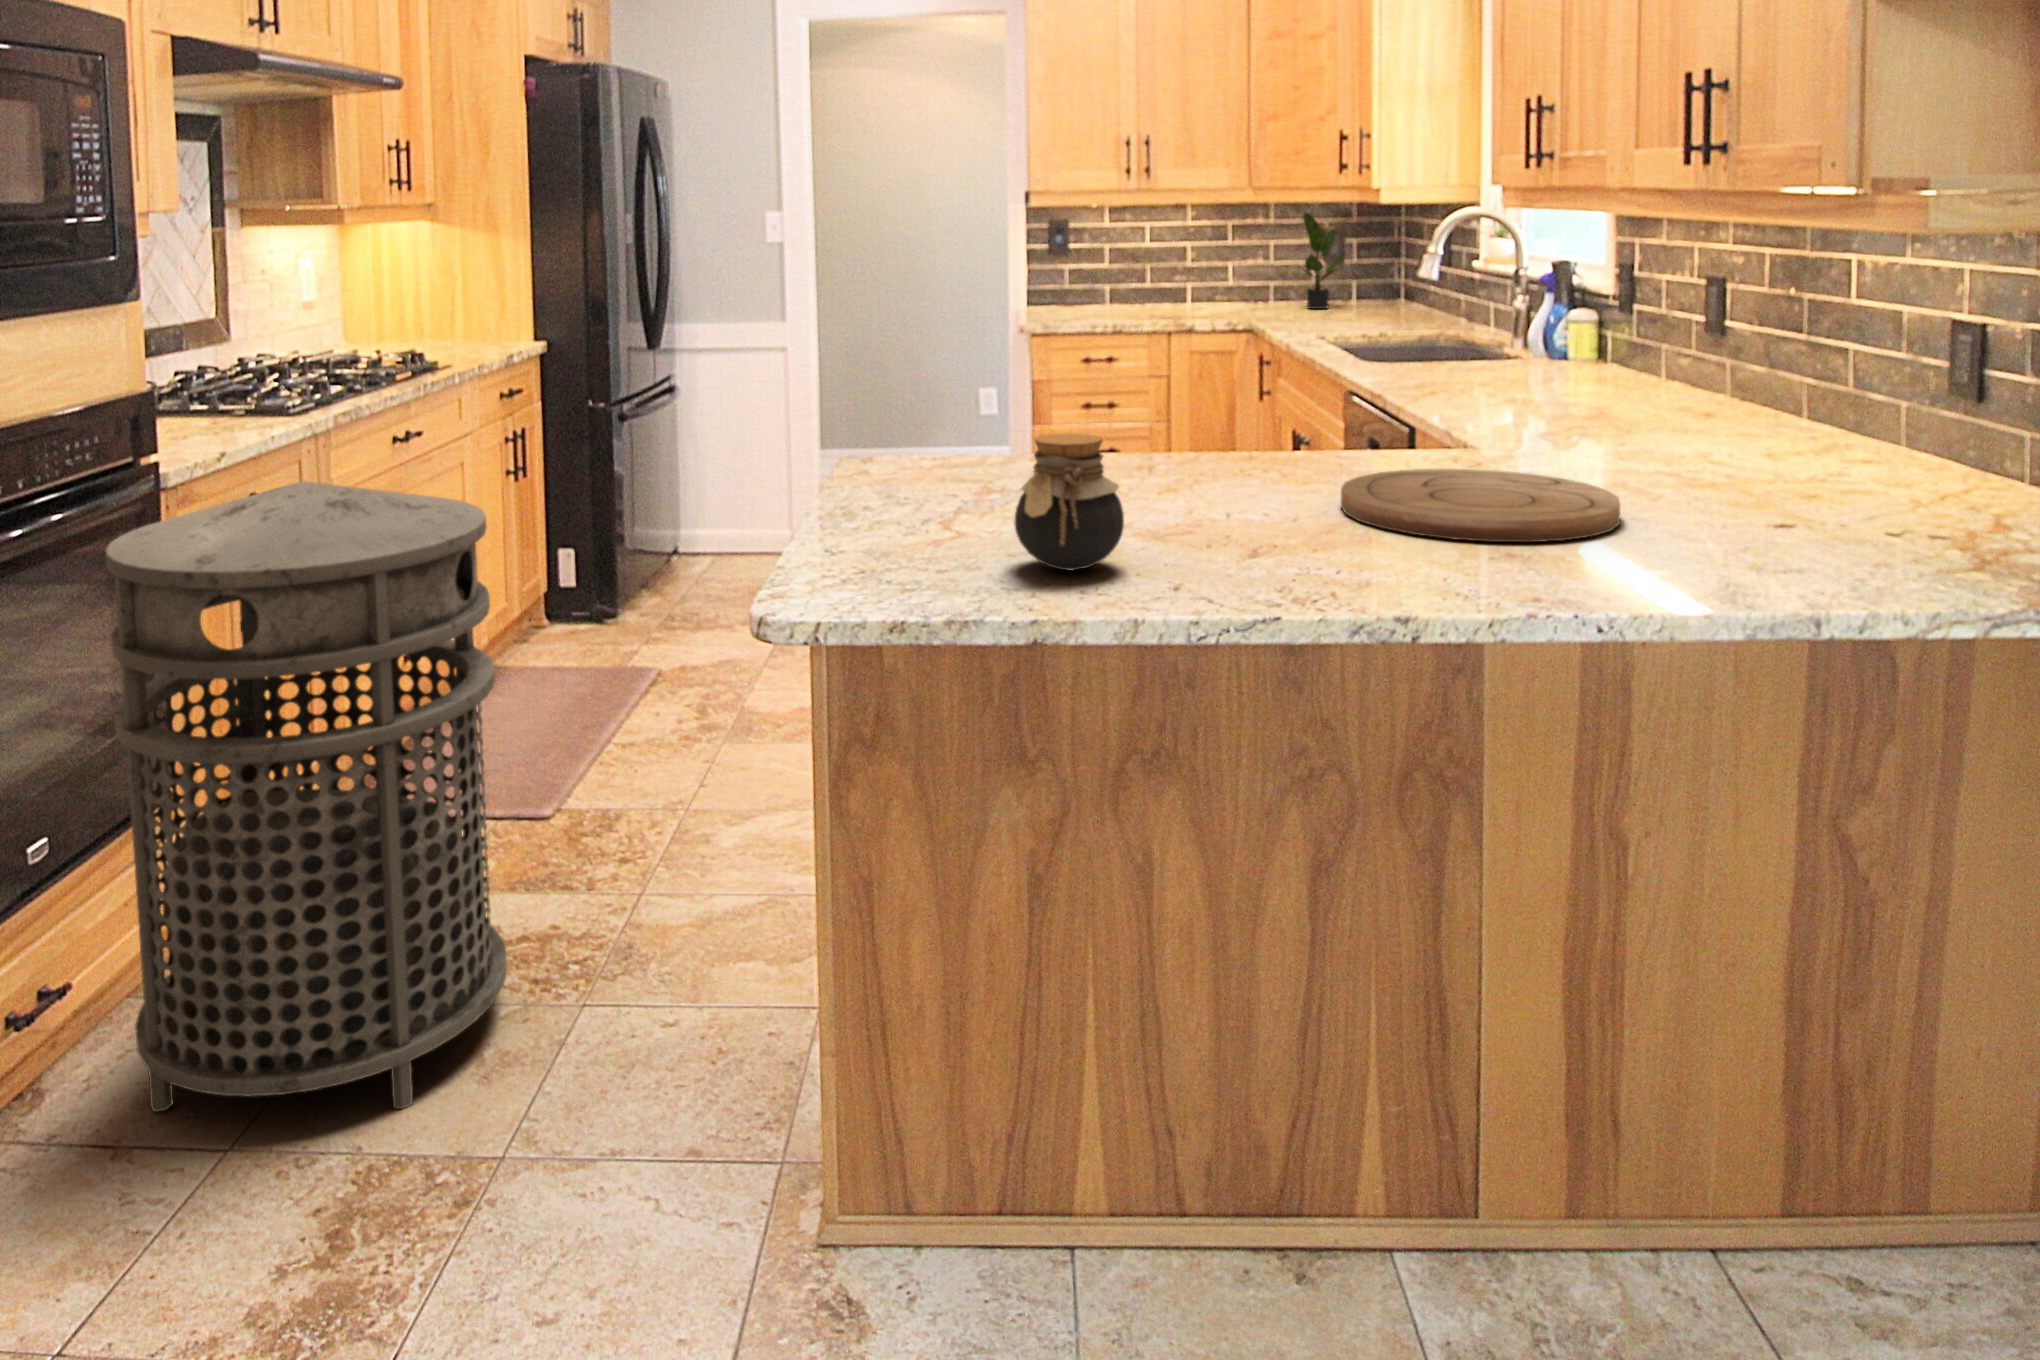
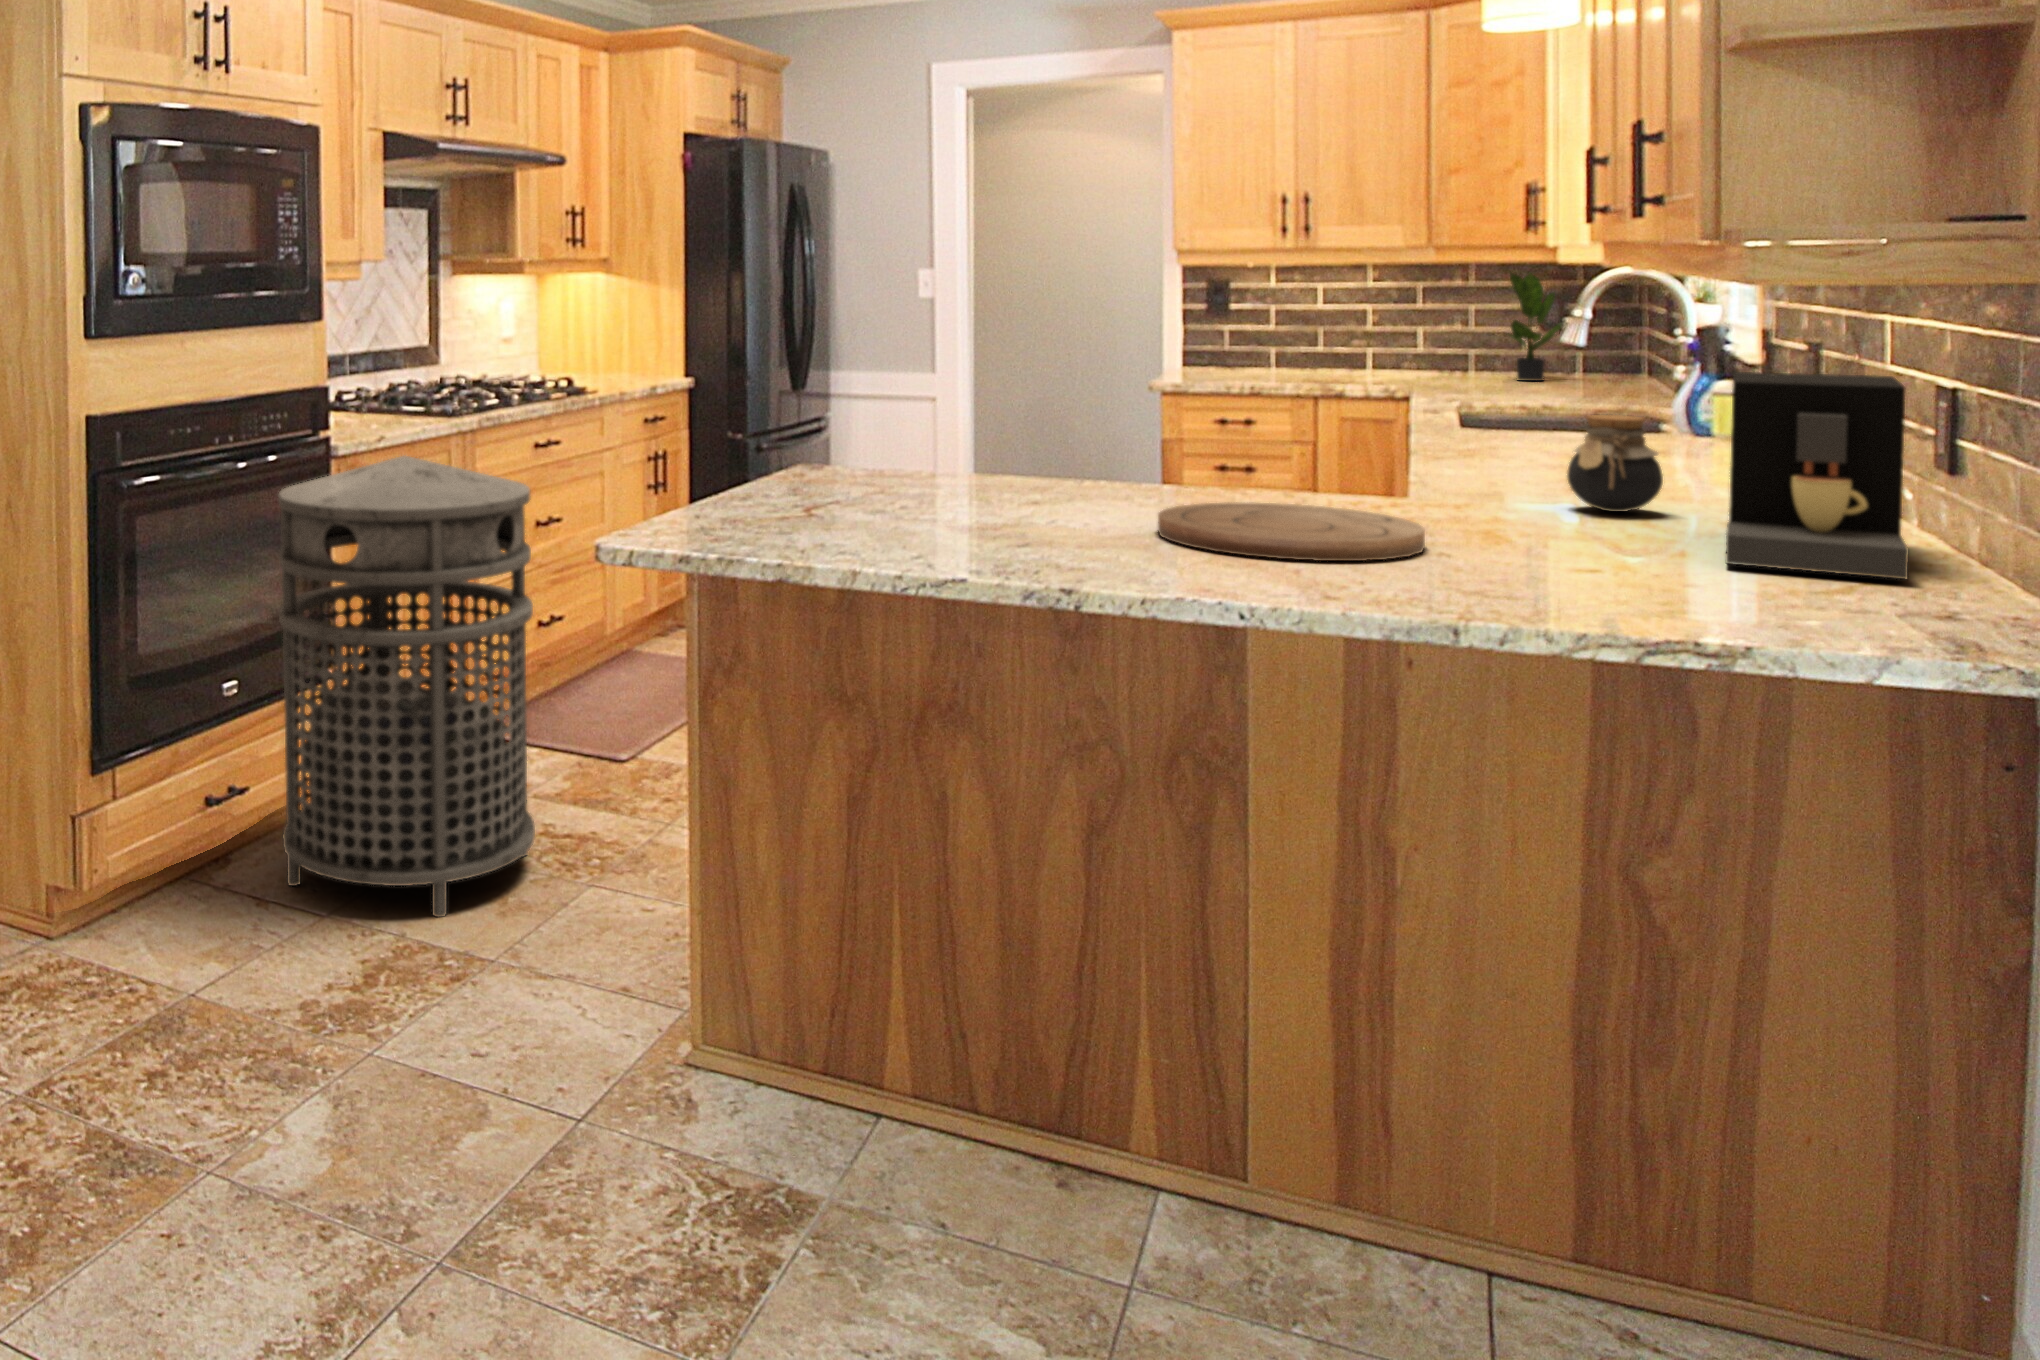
coffee maker: none [1775,310,2018,507] -> present [1726,372,1909,579]
jar: present [1014,433,1124,571] -> present [1567,415,1663,512]

